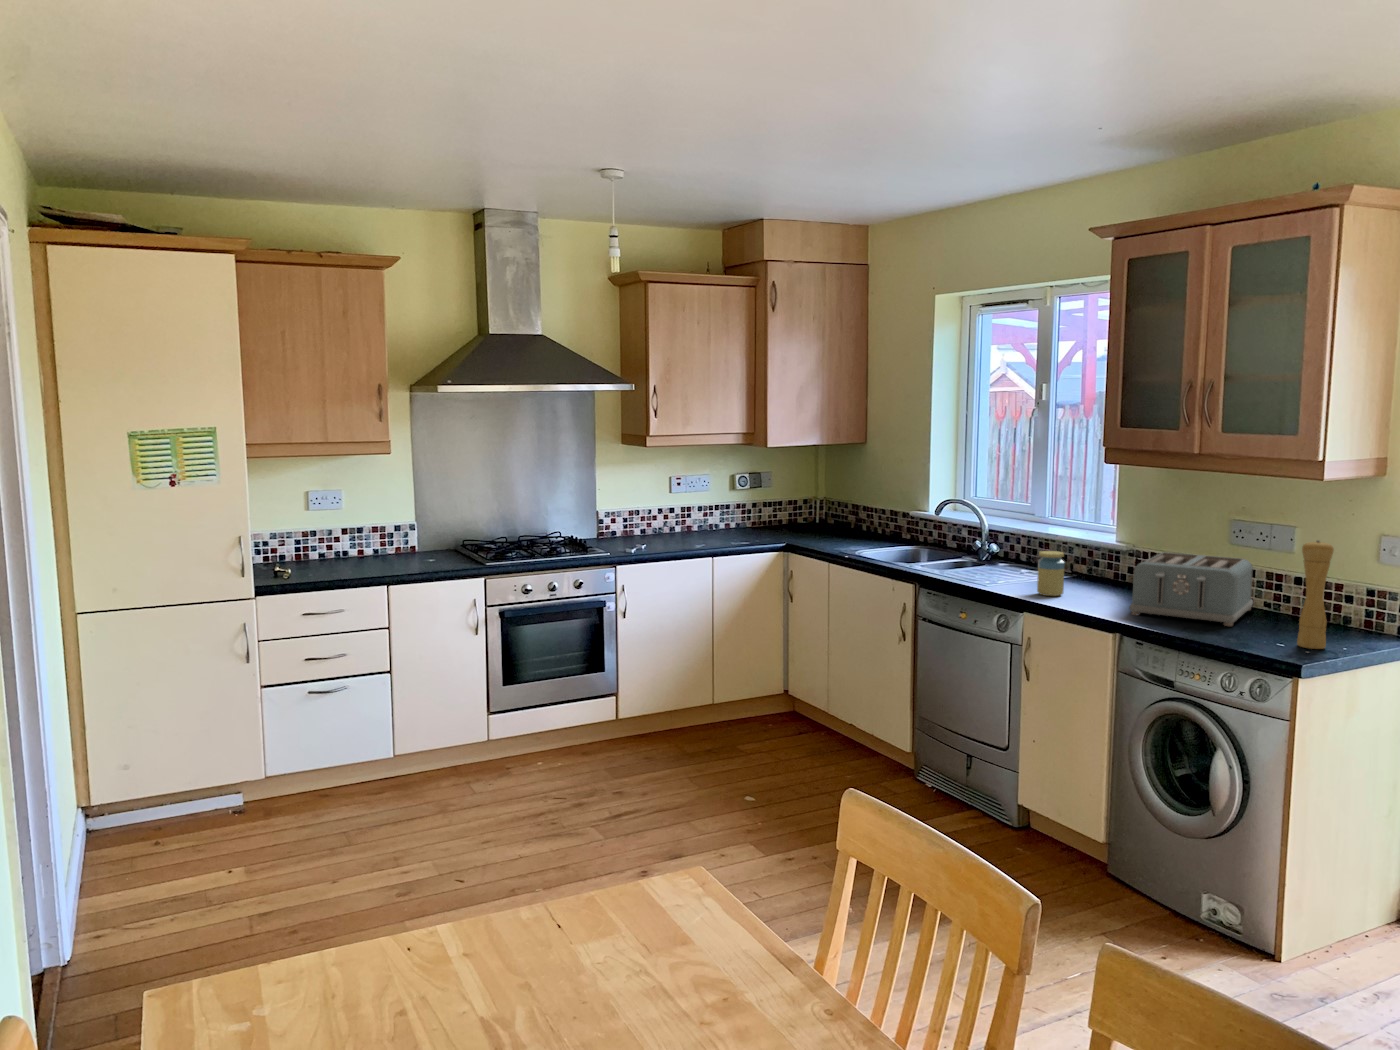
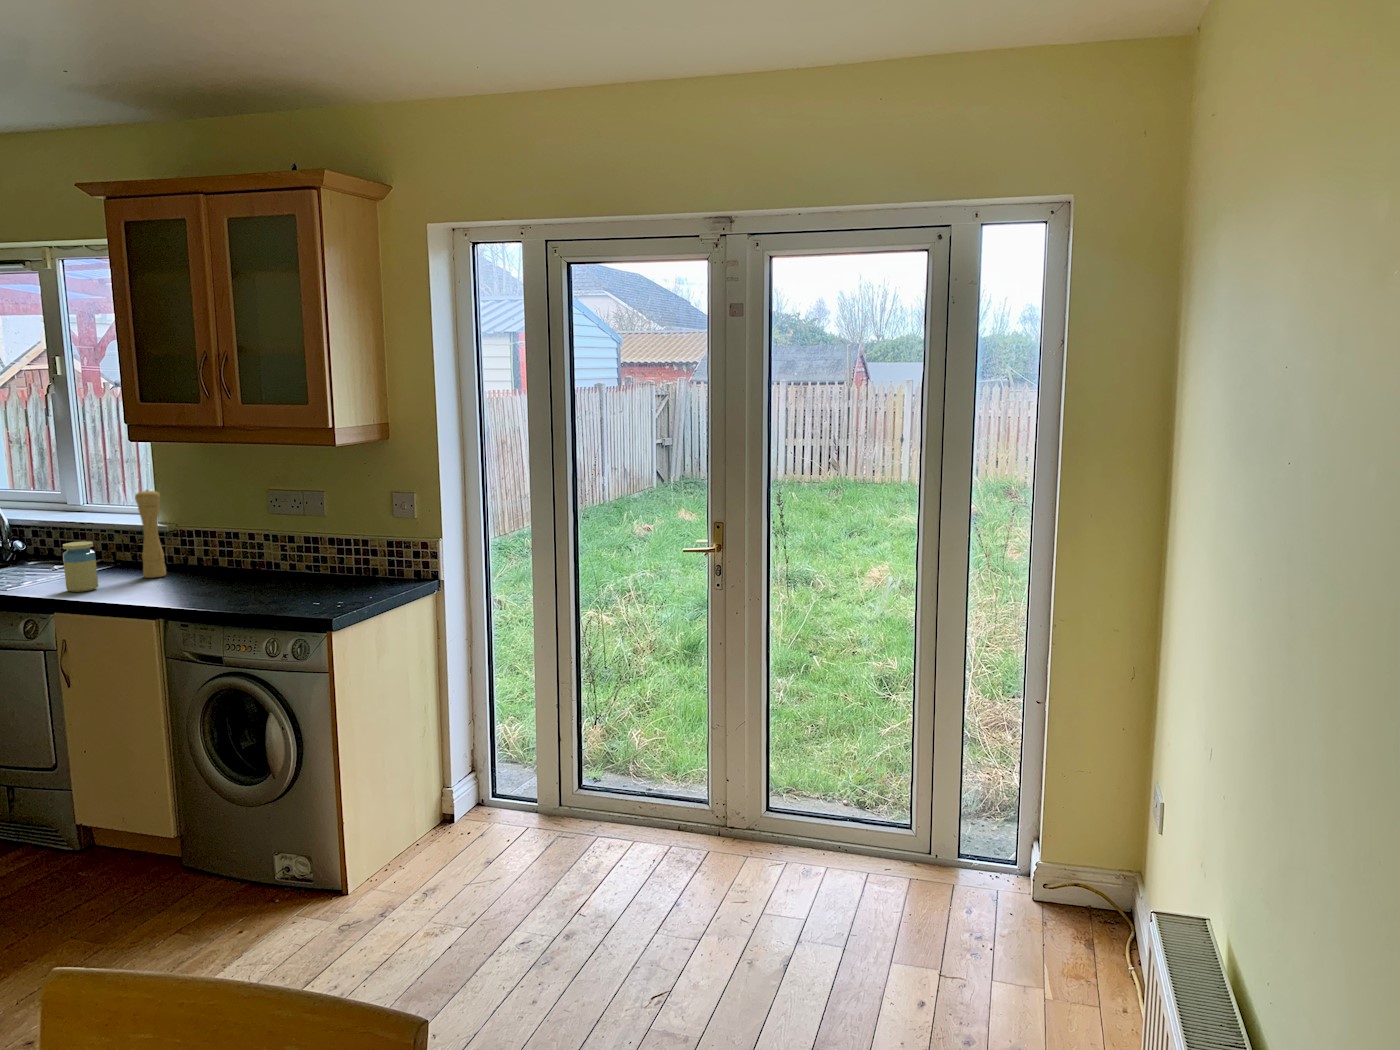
pepper mill: present [1297,540,1334,649] -> present [135,490,166,578]
toaster: present [1130,552,1253,626] -> none [171,527,295,598]

